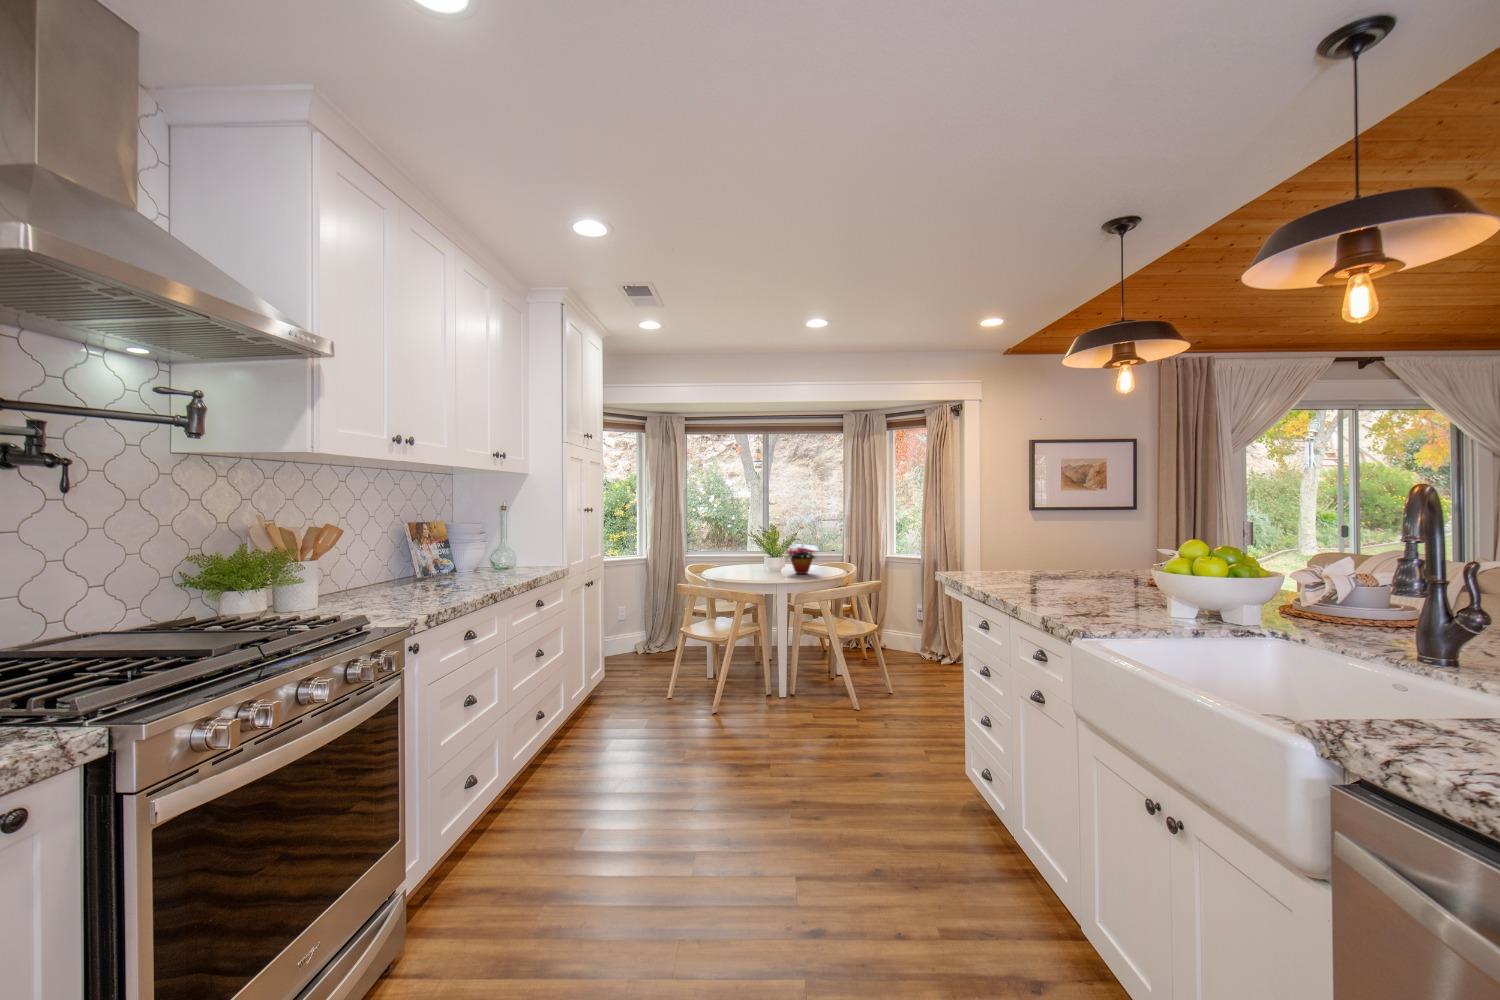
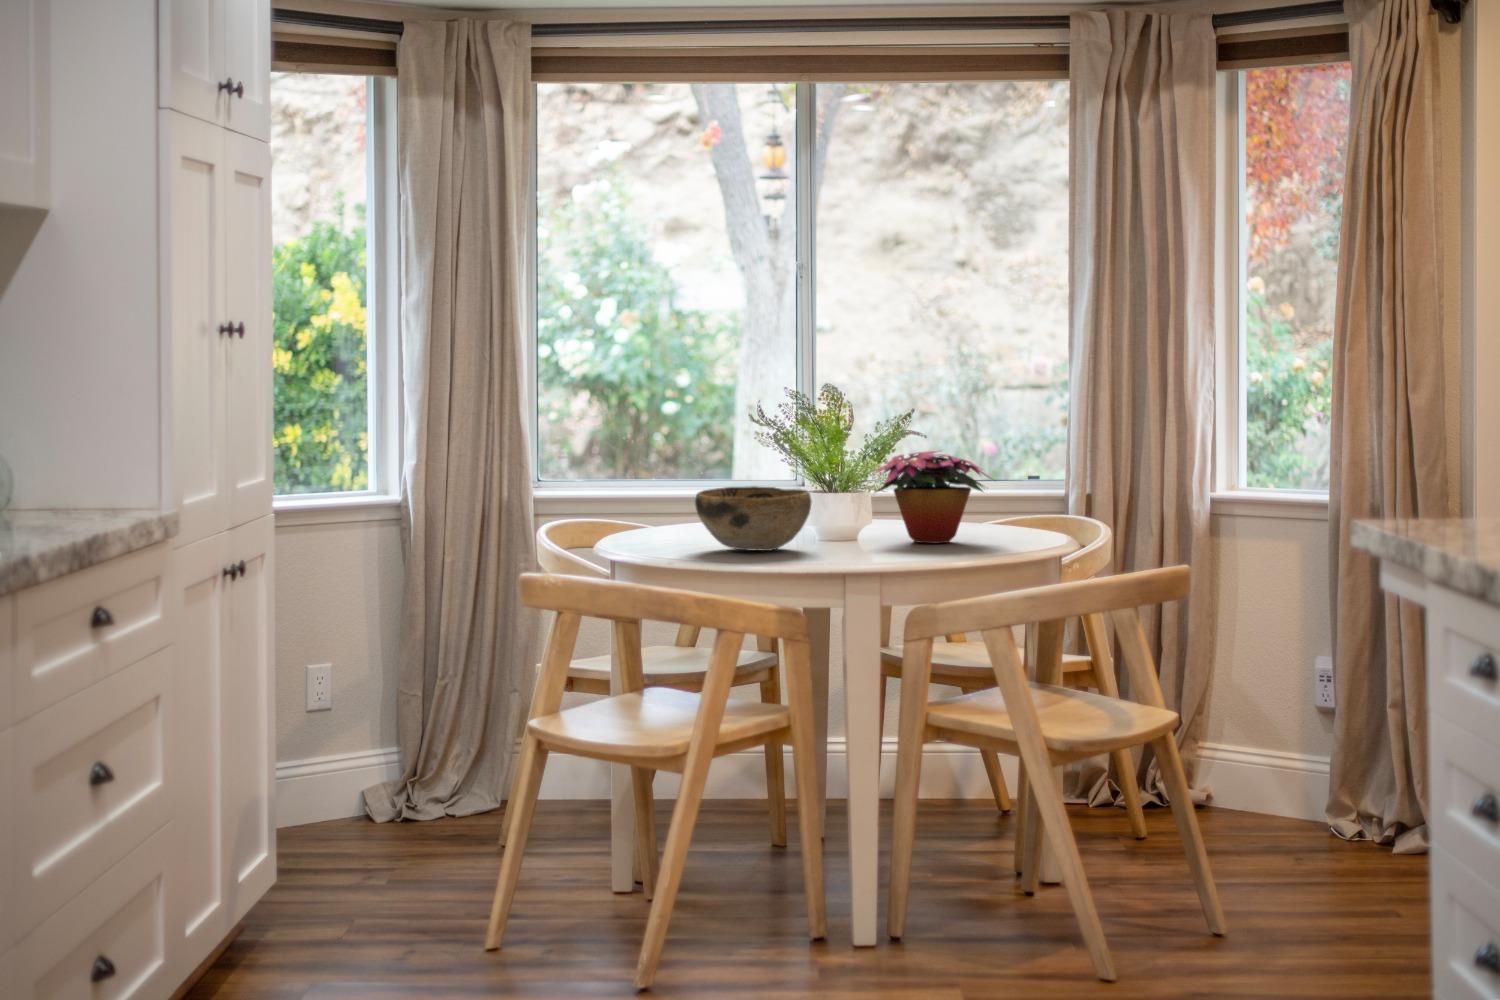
decorative bowl: none [732,557,766,577] -> present [695,486,812,551]

